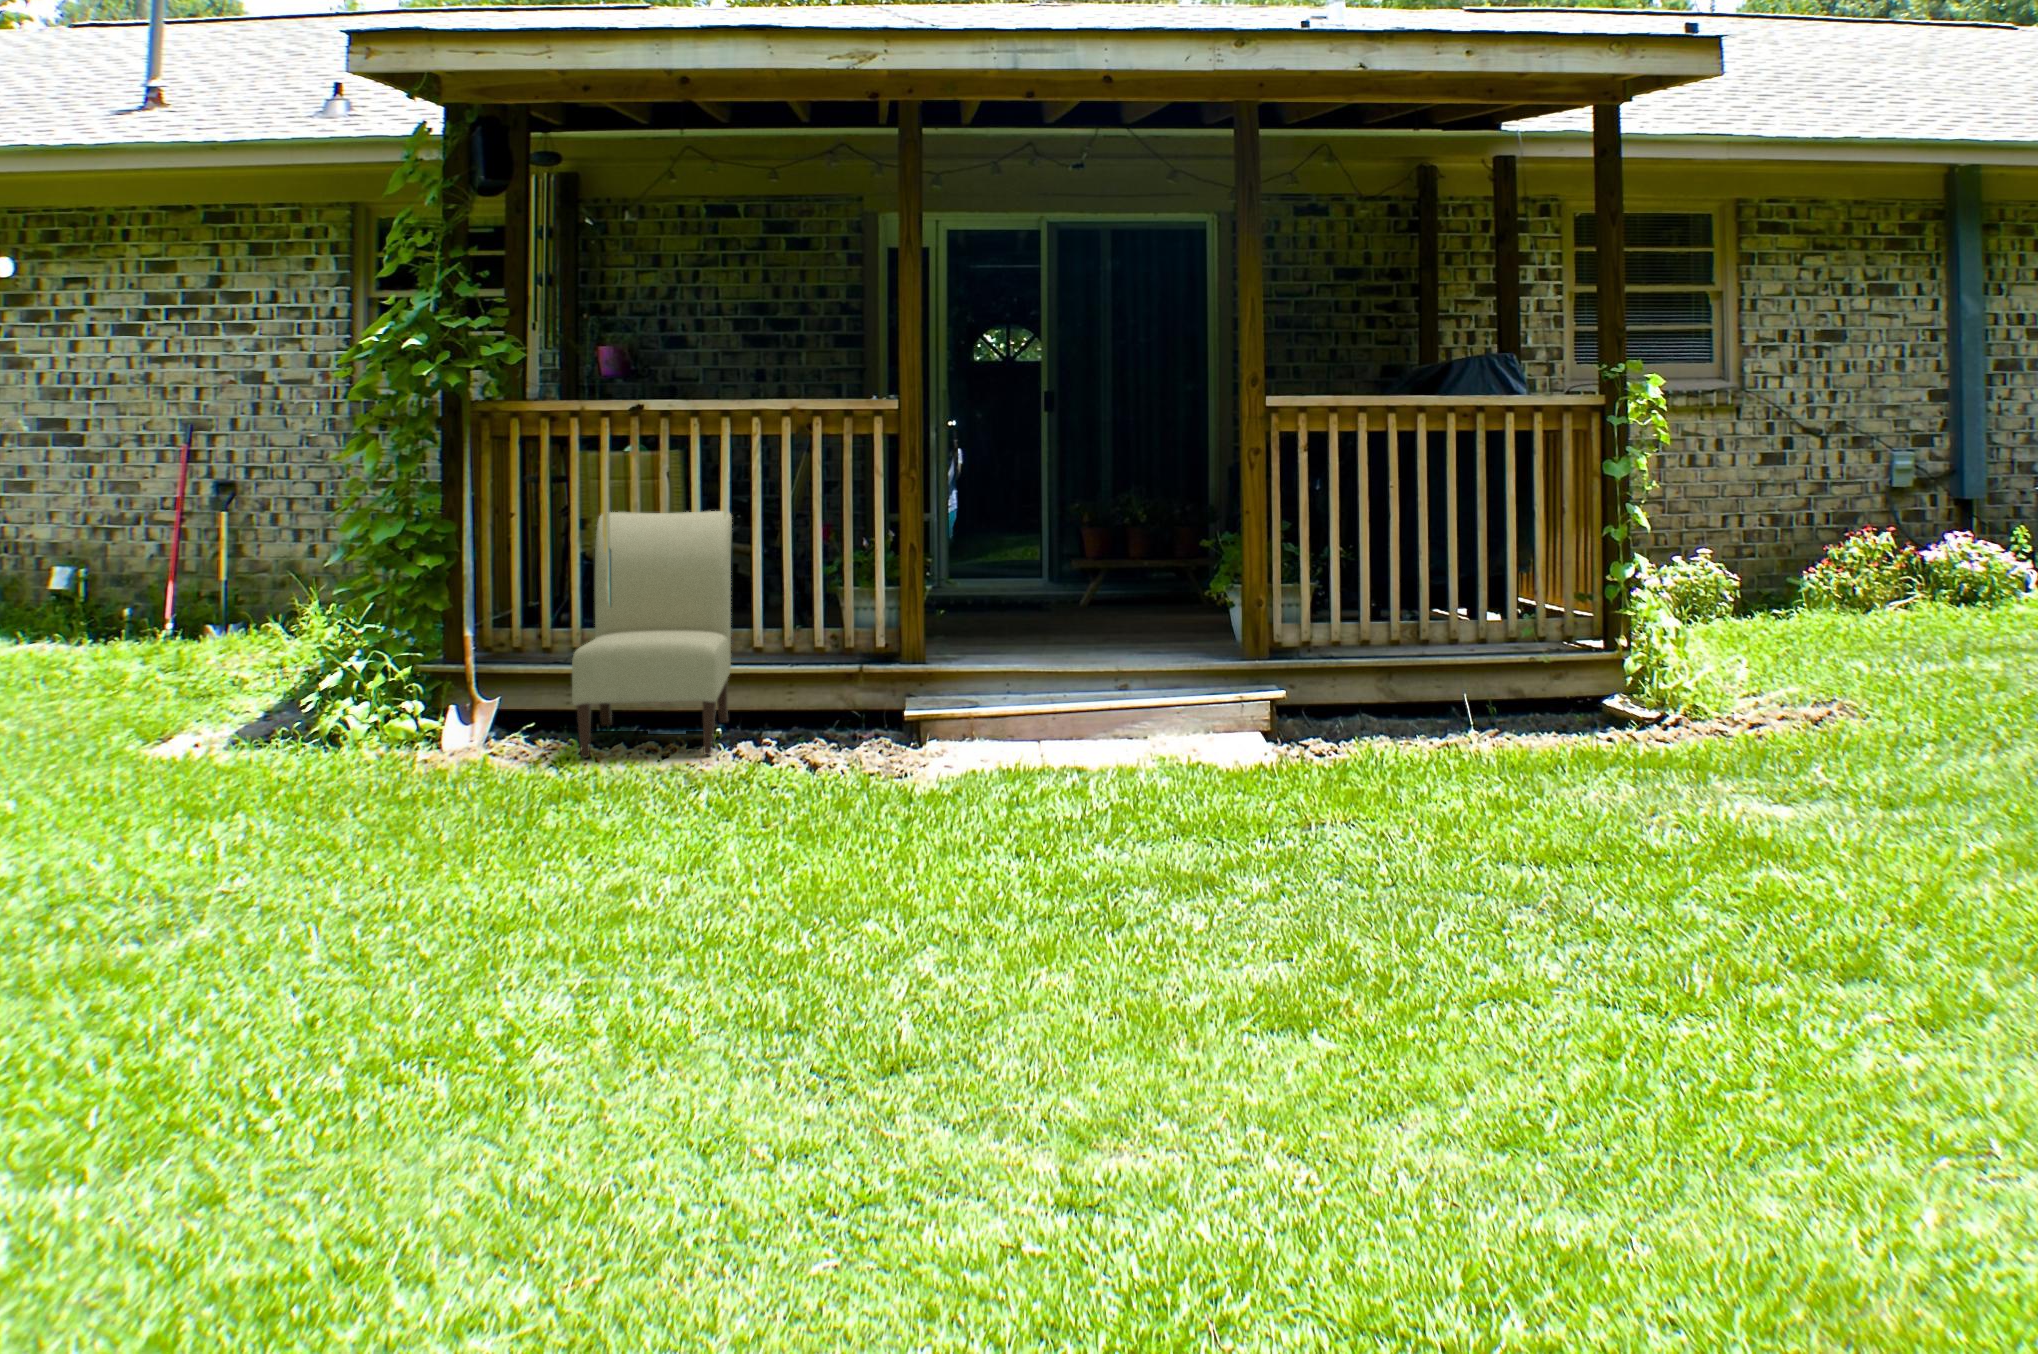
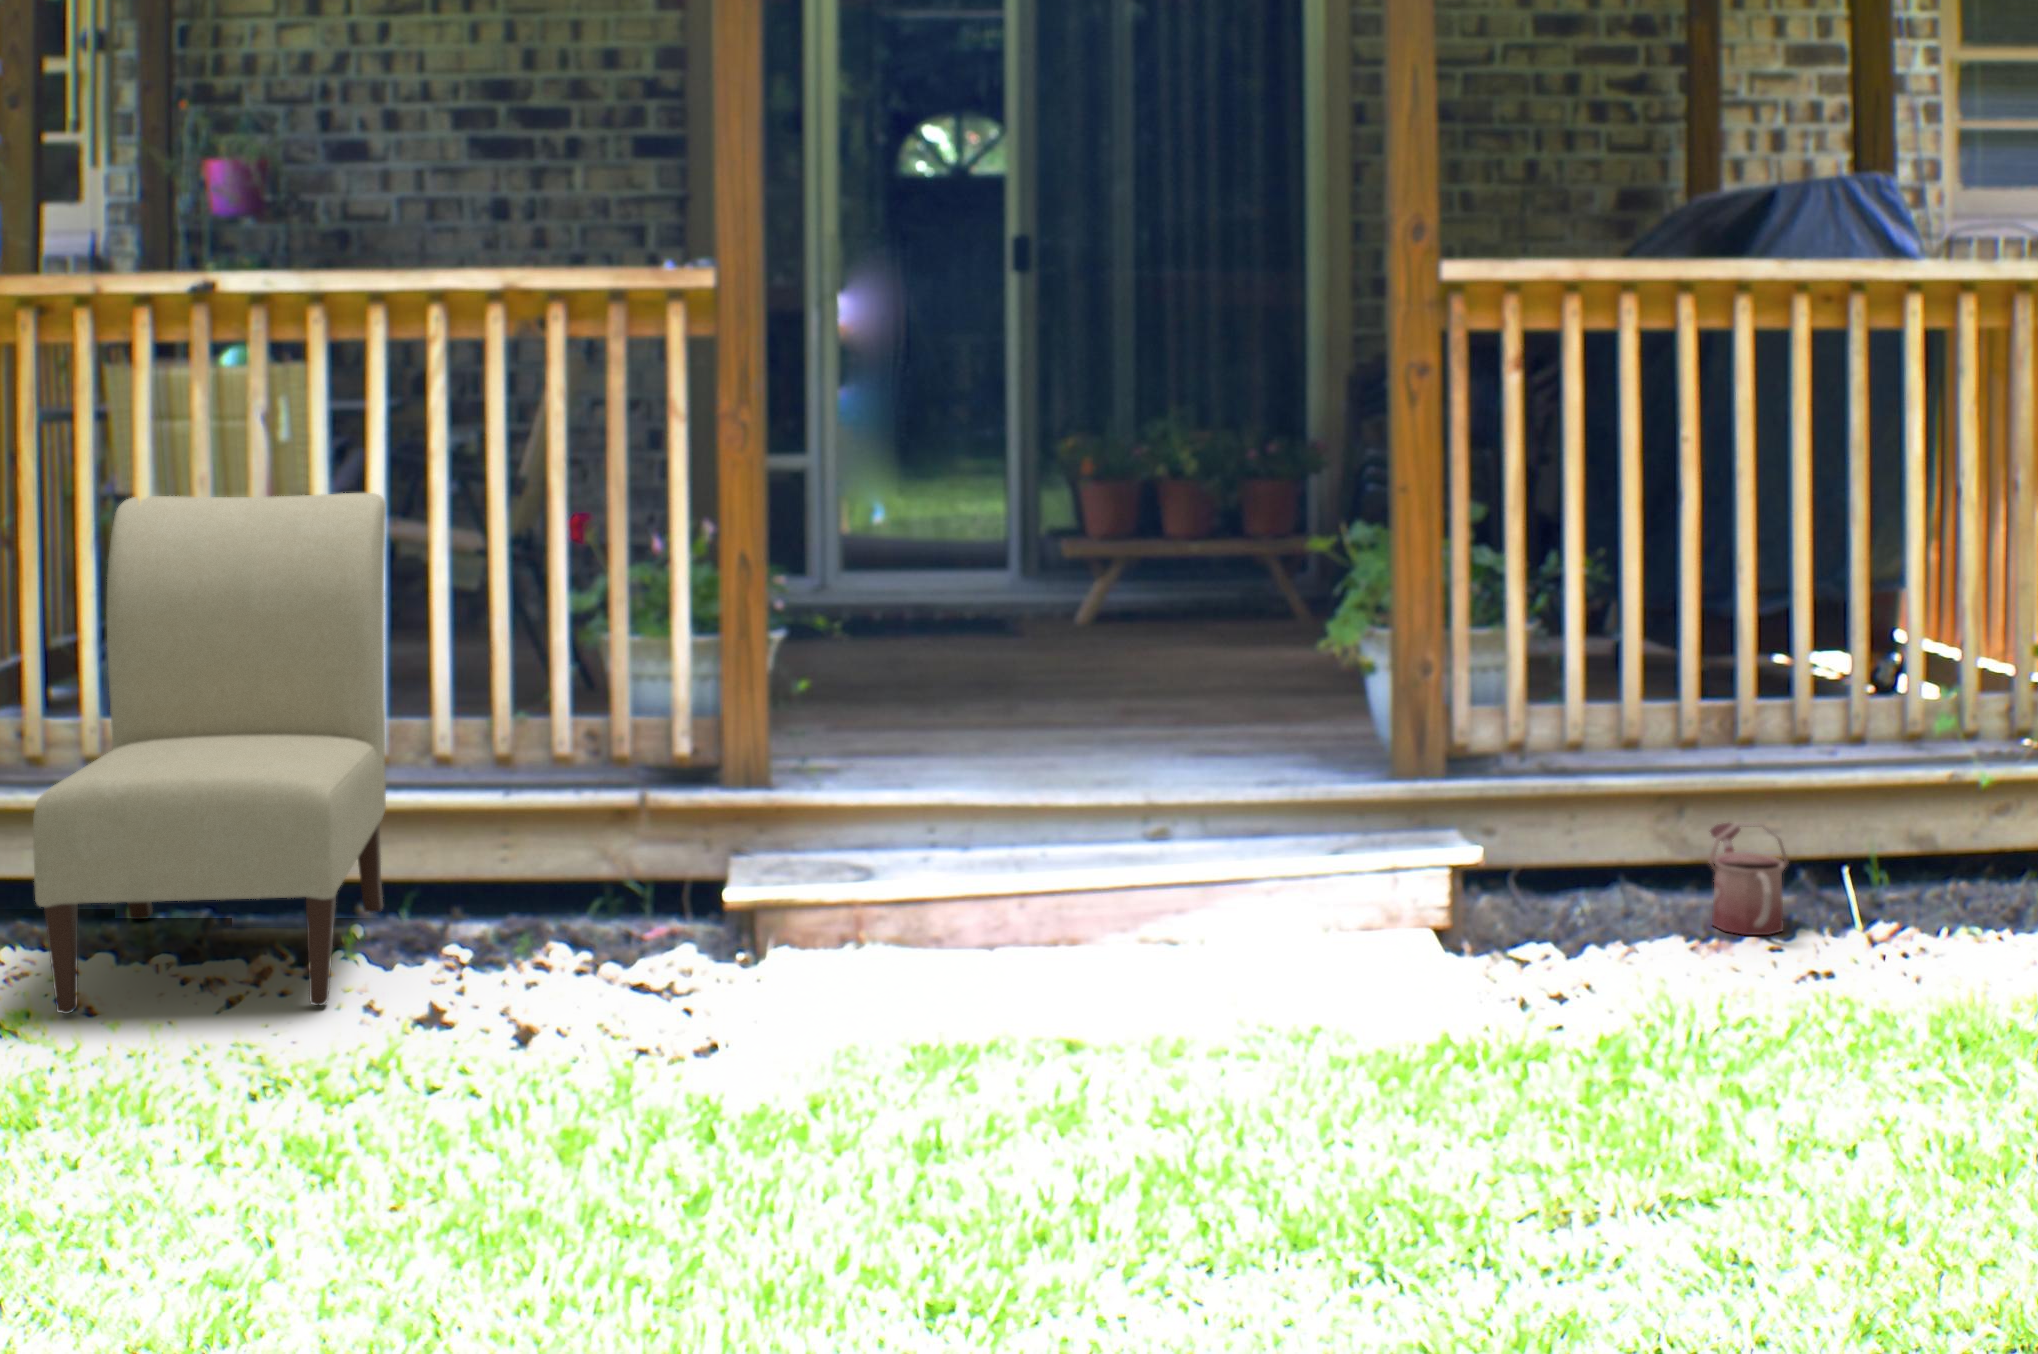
watering can: none [1390,673,1429,728] -> present [1709,822,1789,935]

